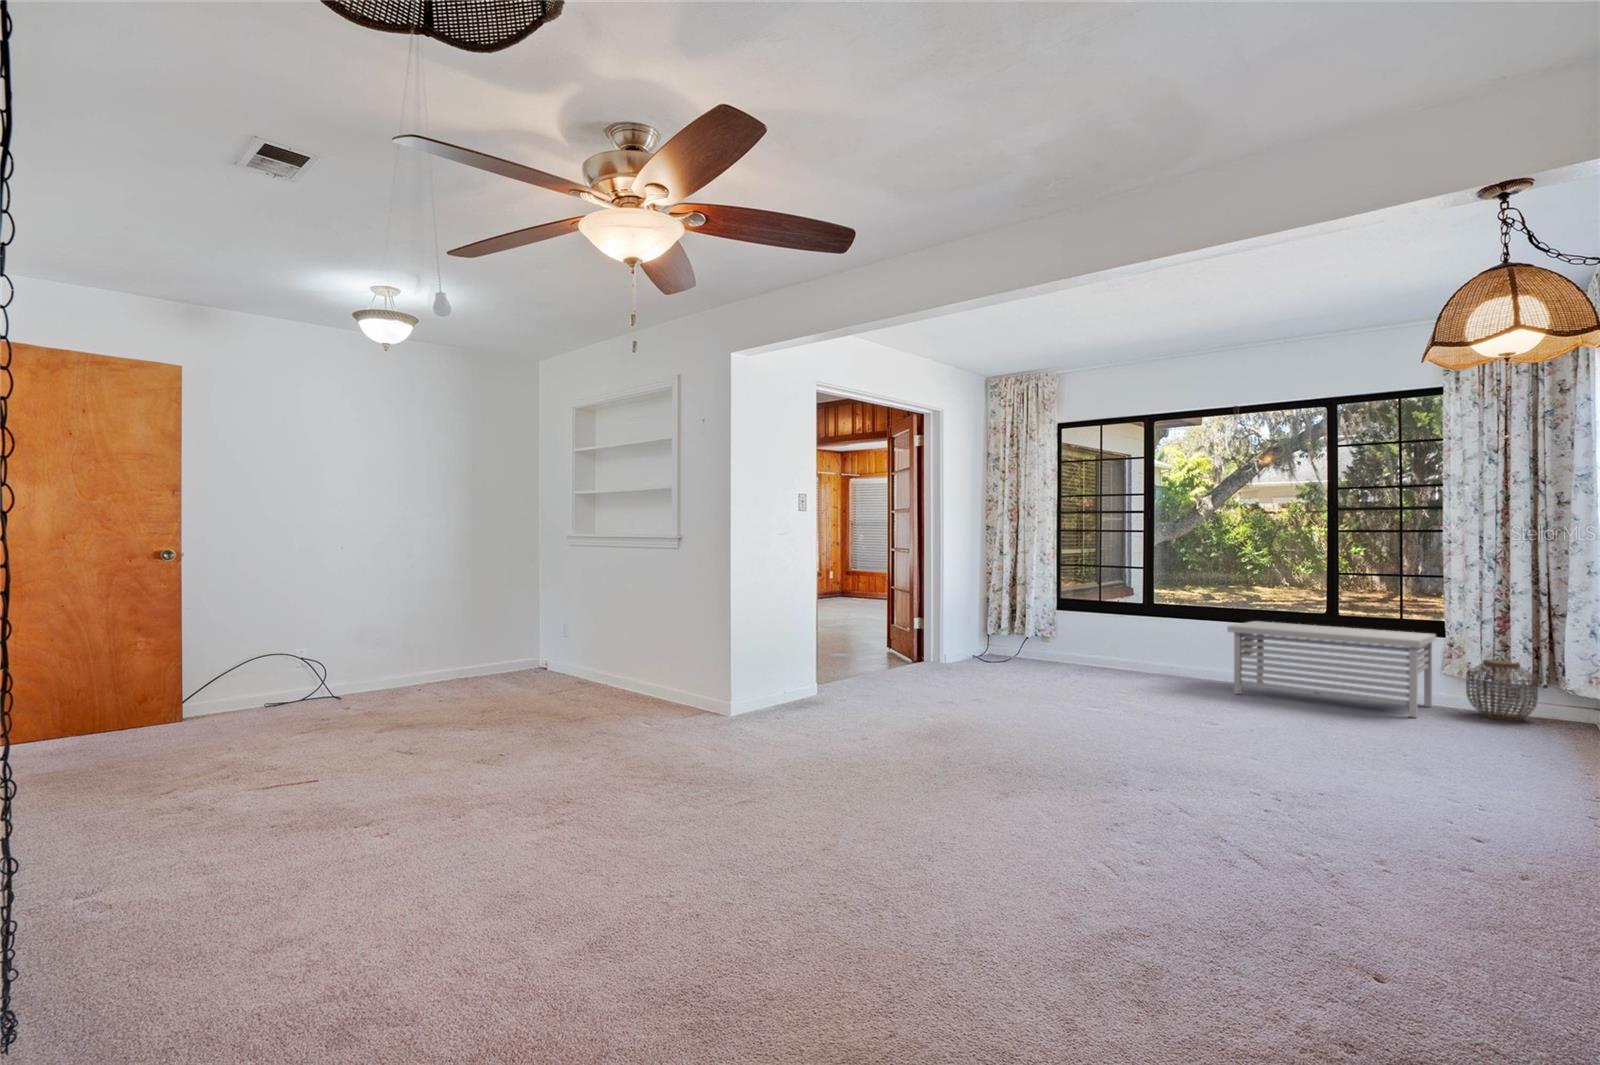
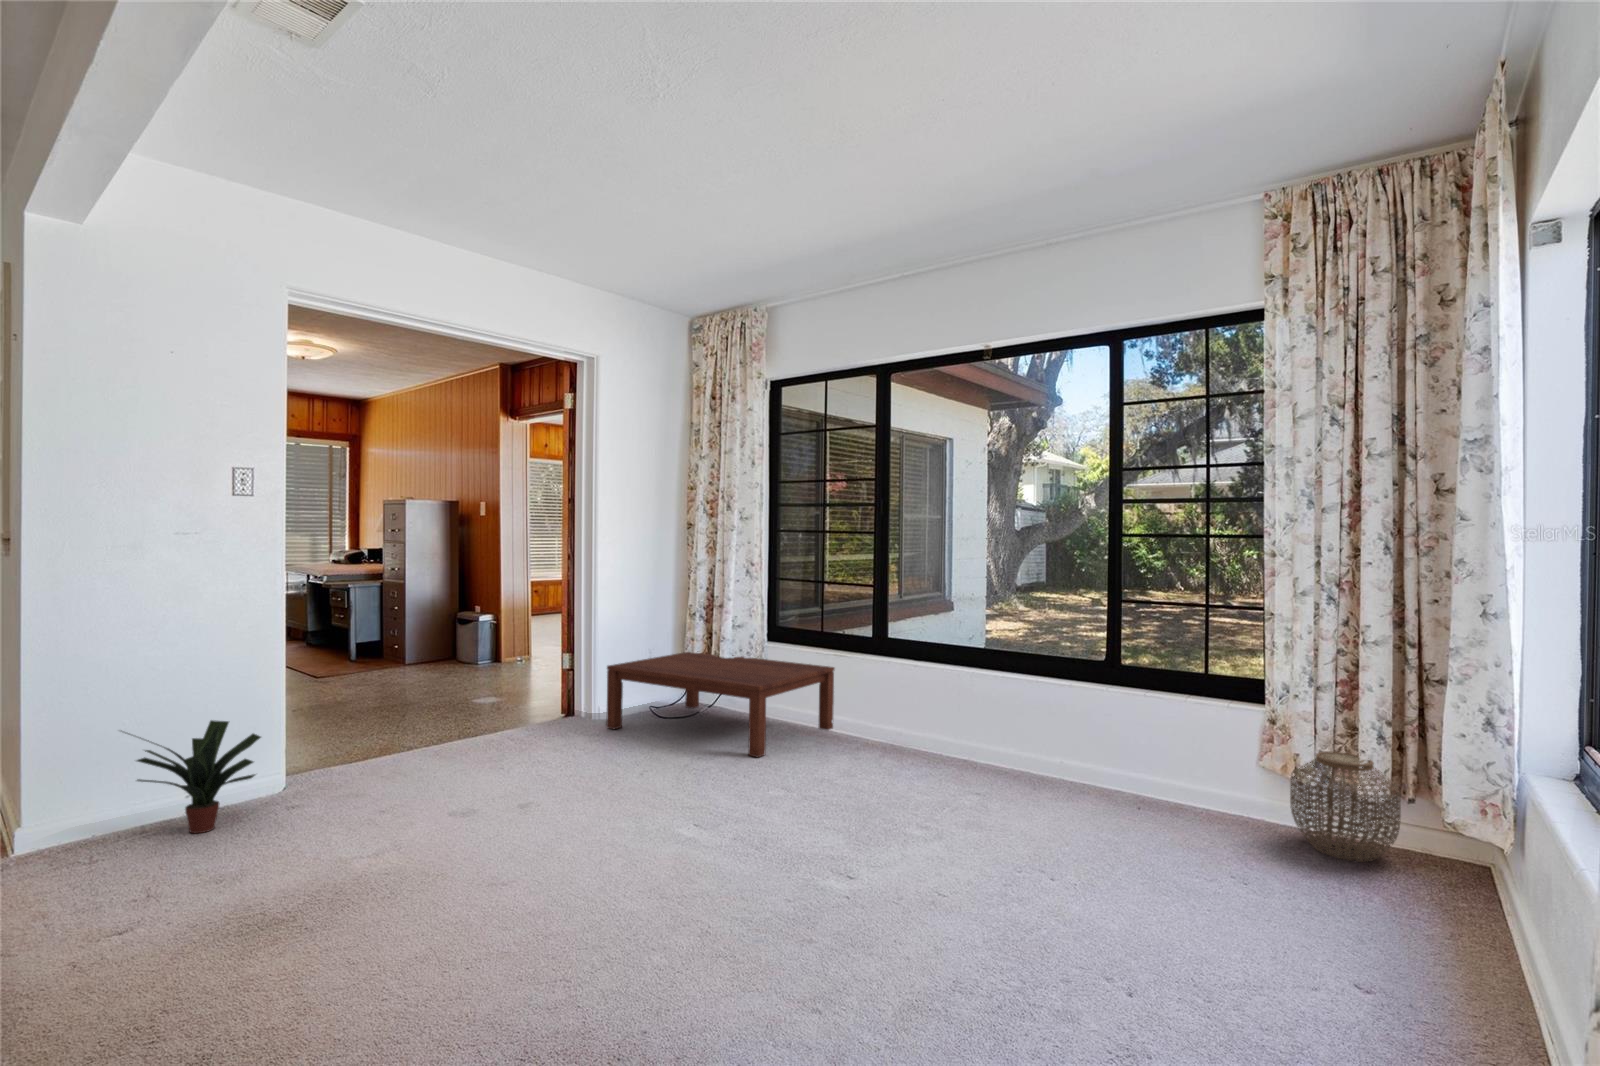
coffee table: none [957,616,1113,678] -> present [606,652,835,757]
storage bench: present [1227,621,1436,718] -> none [945,671,1250,857]
potted plant: none [781,639,843,700] -> present [128,720,261,833]

